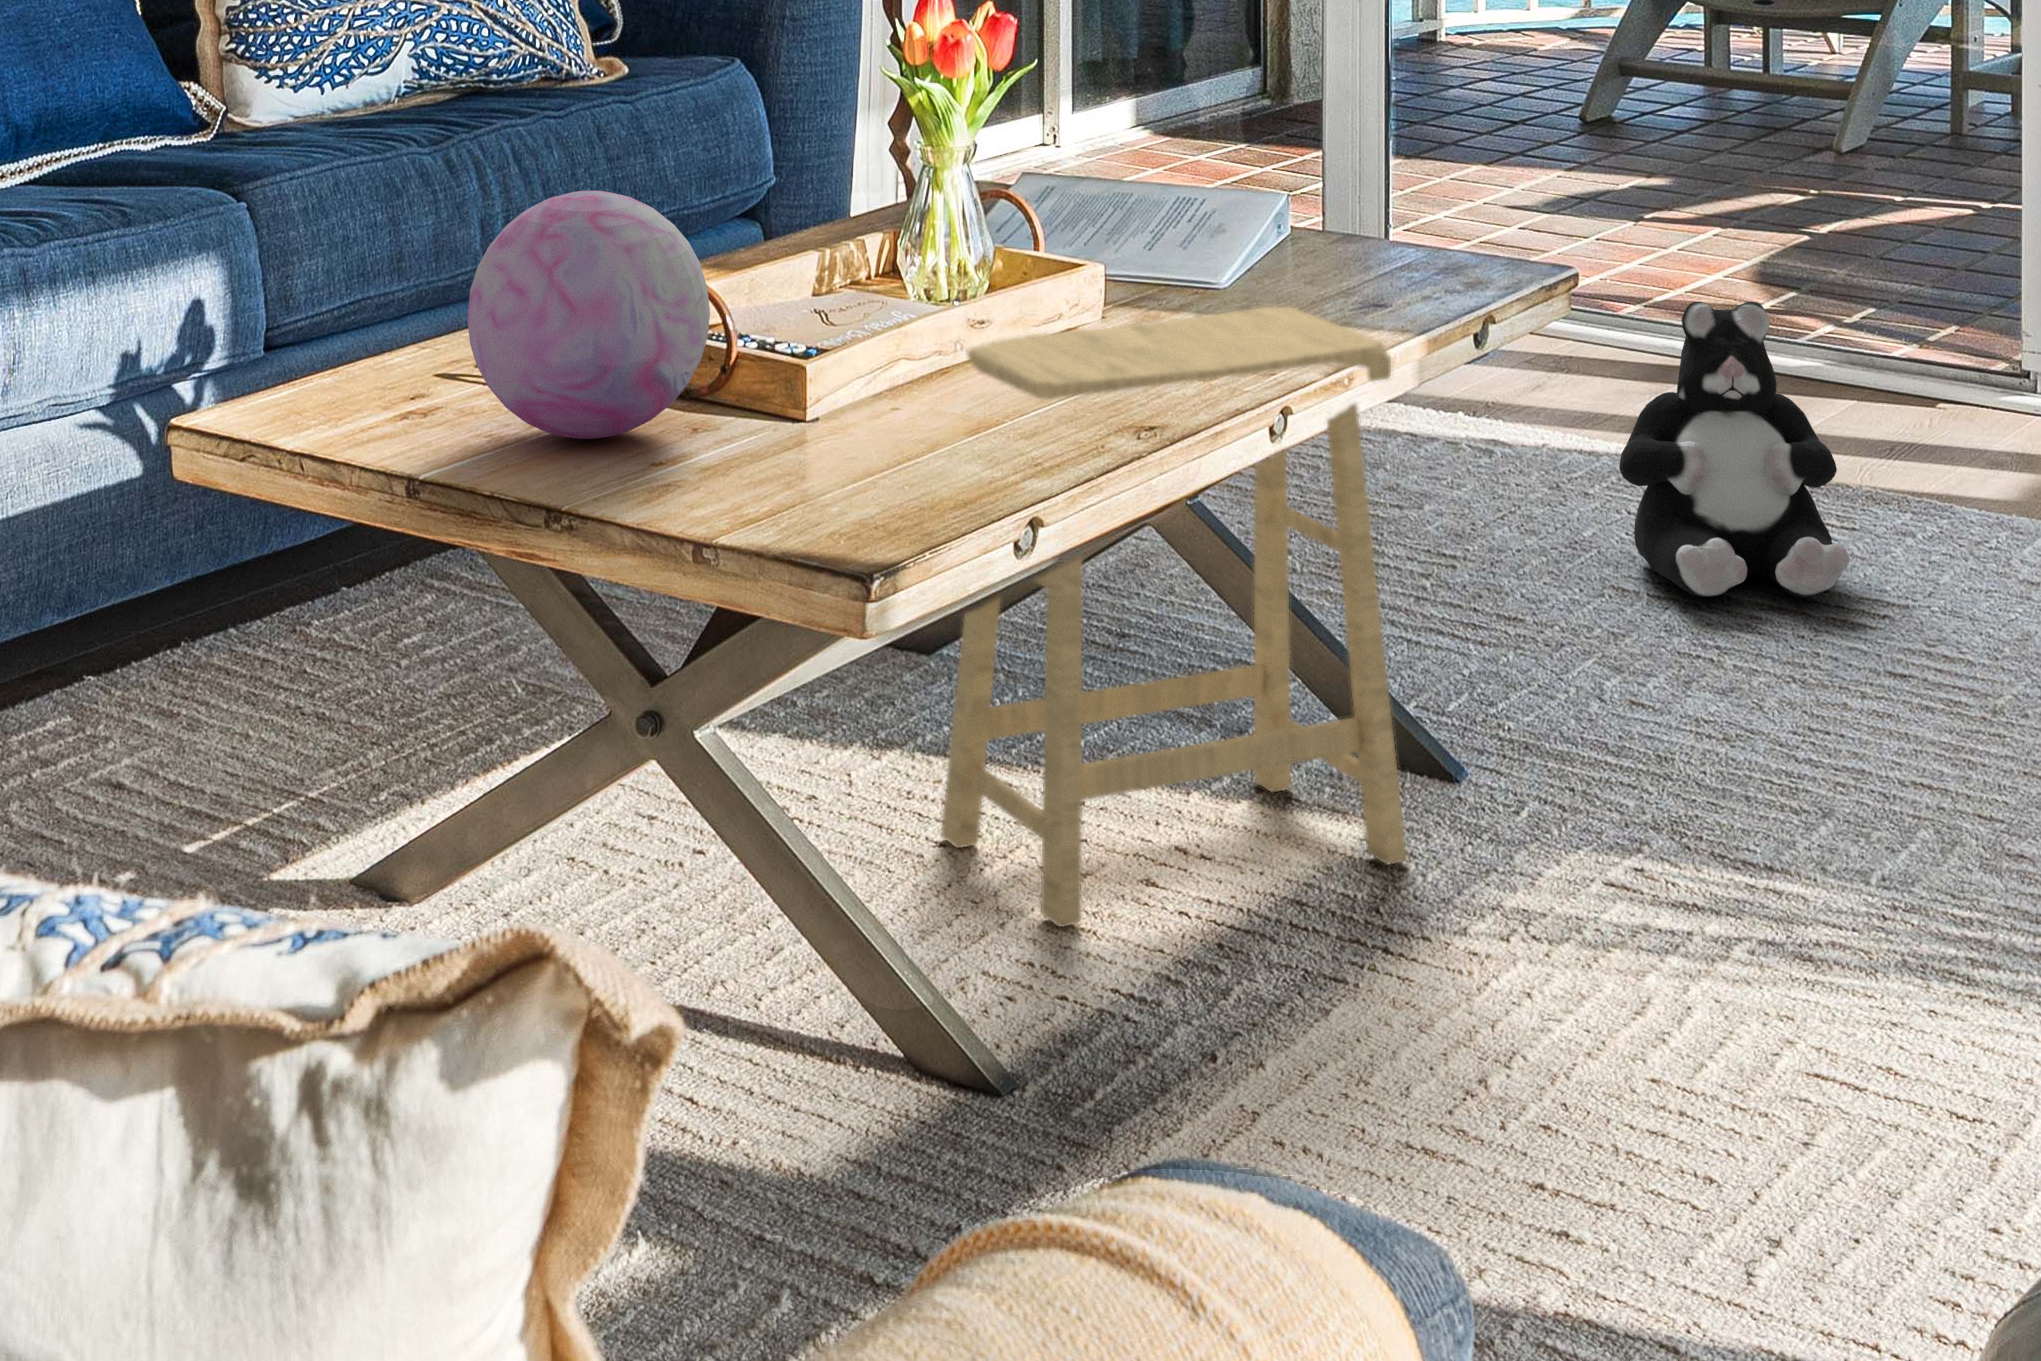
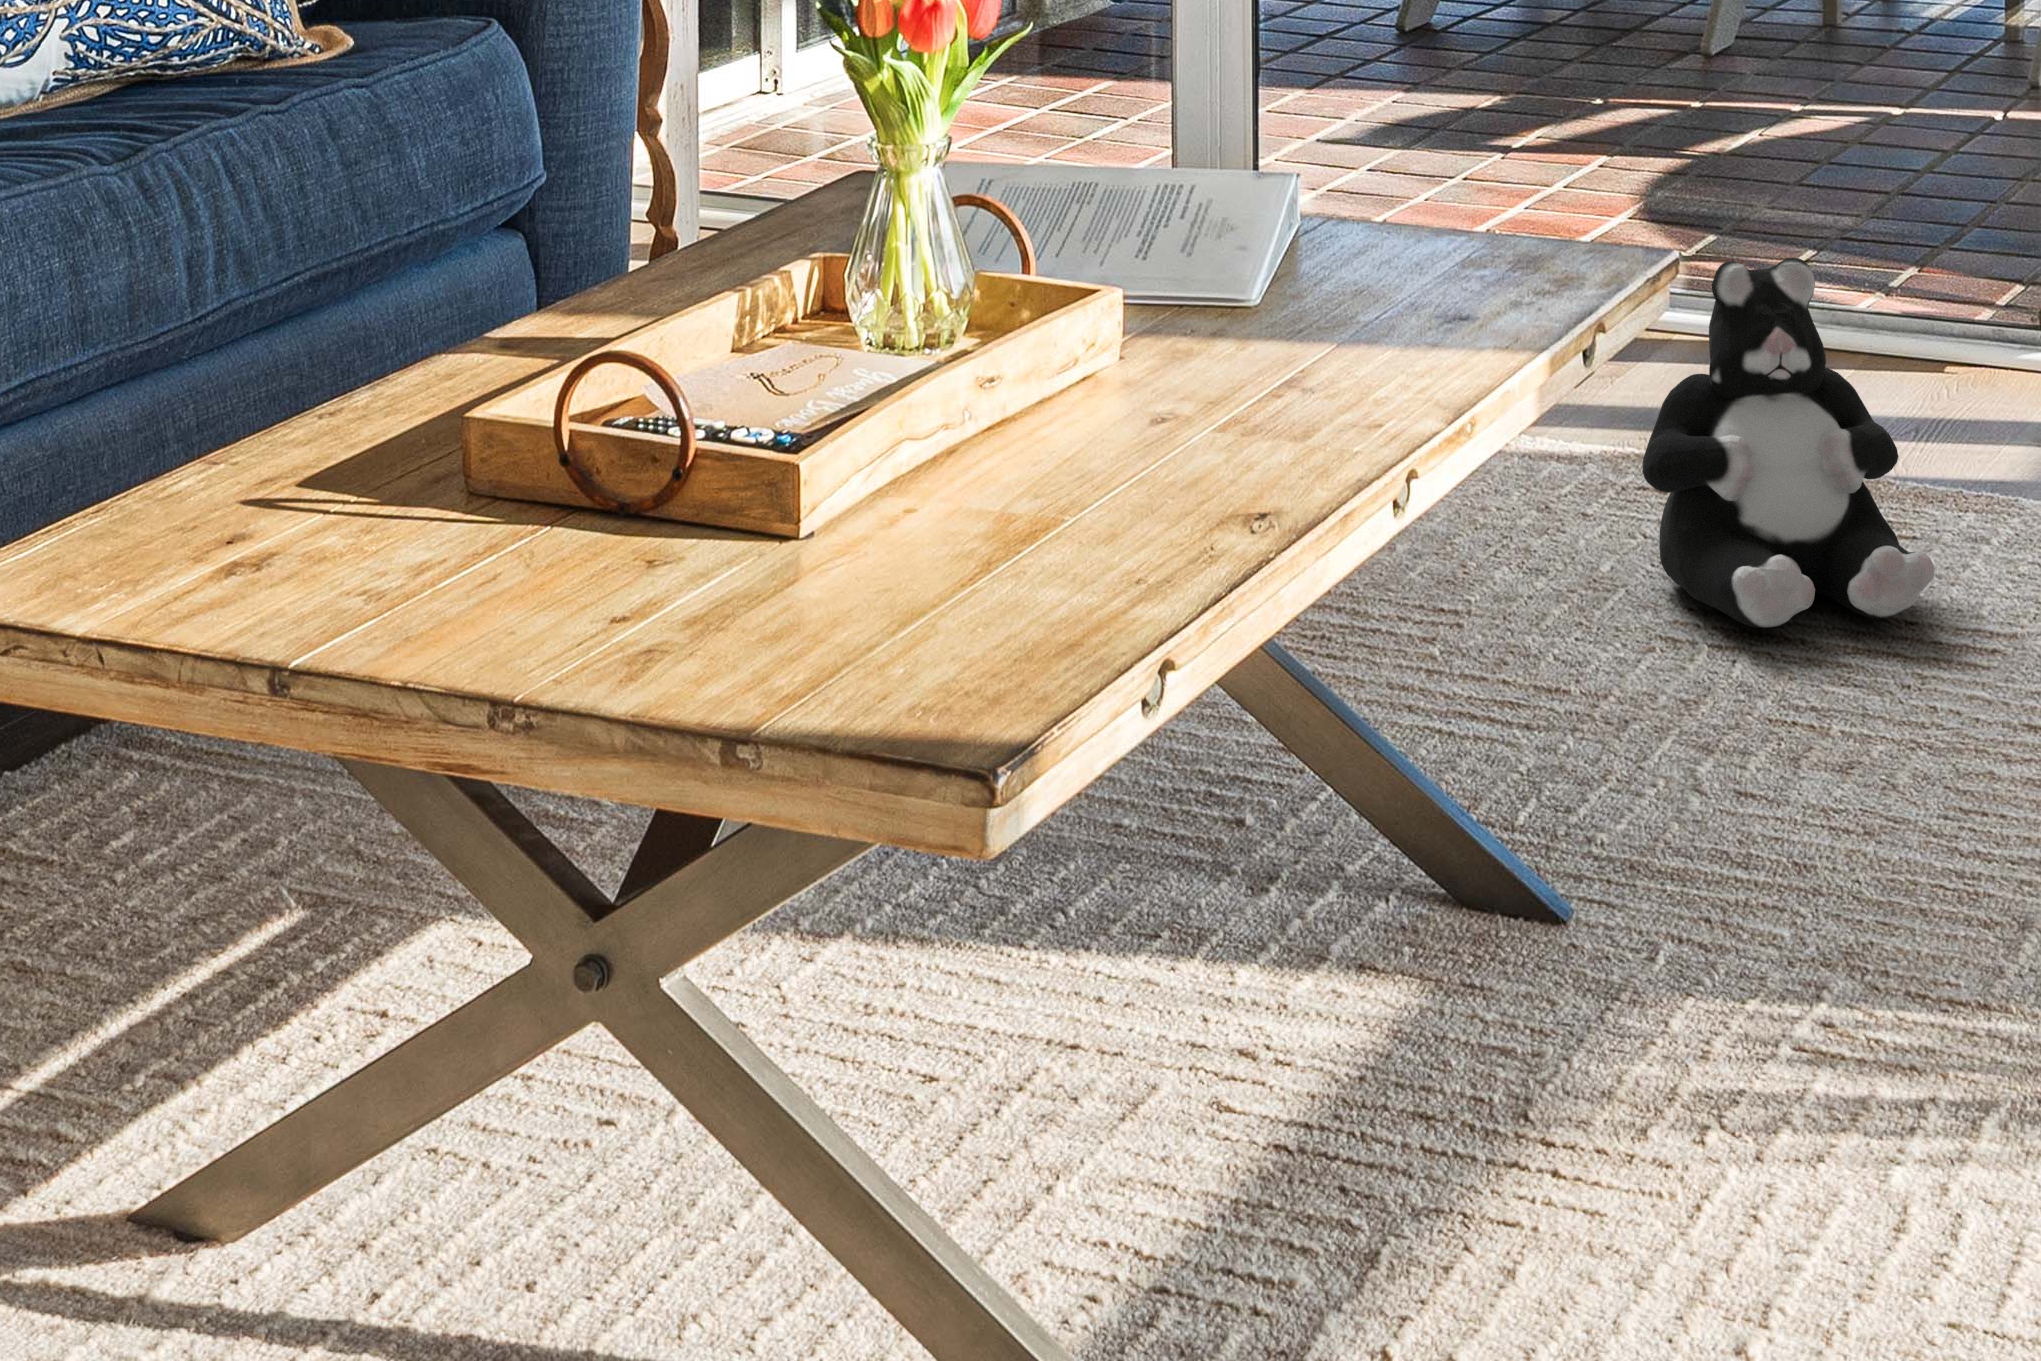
decorative orb: present [468,191,710,439] -> none [335,254,678,605]
footstool: present [941,307,1407,927] -> none [934,330,1544,1195]

